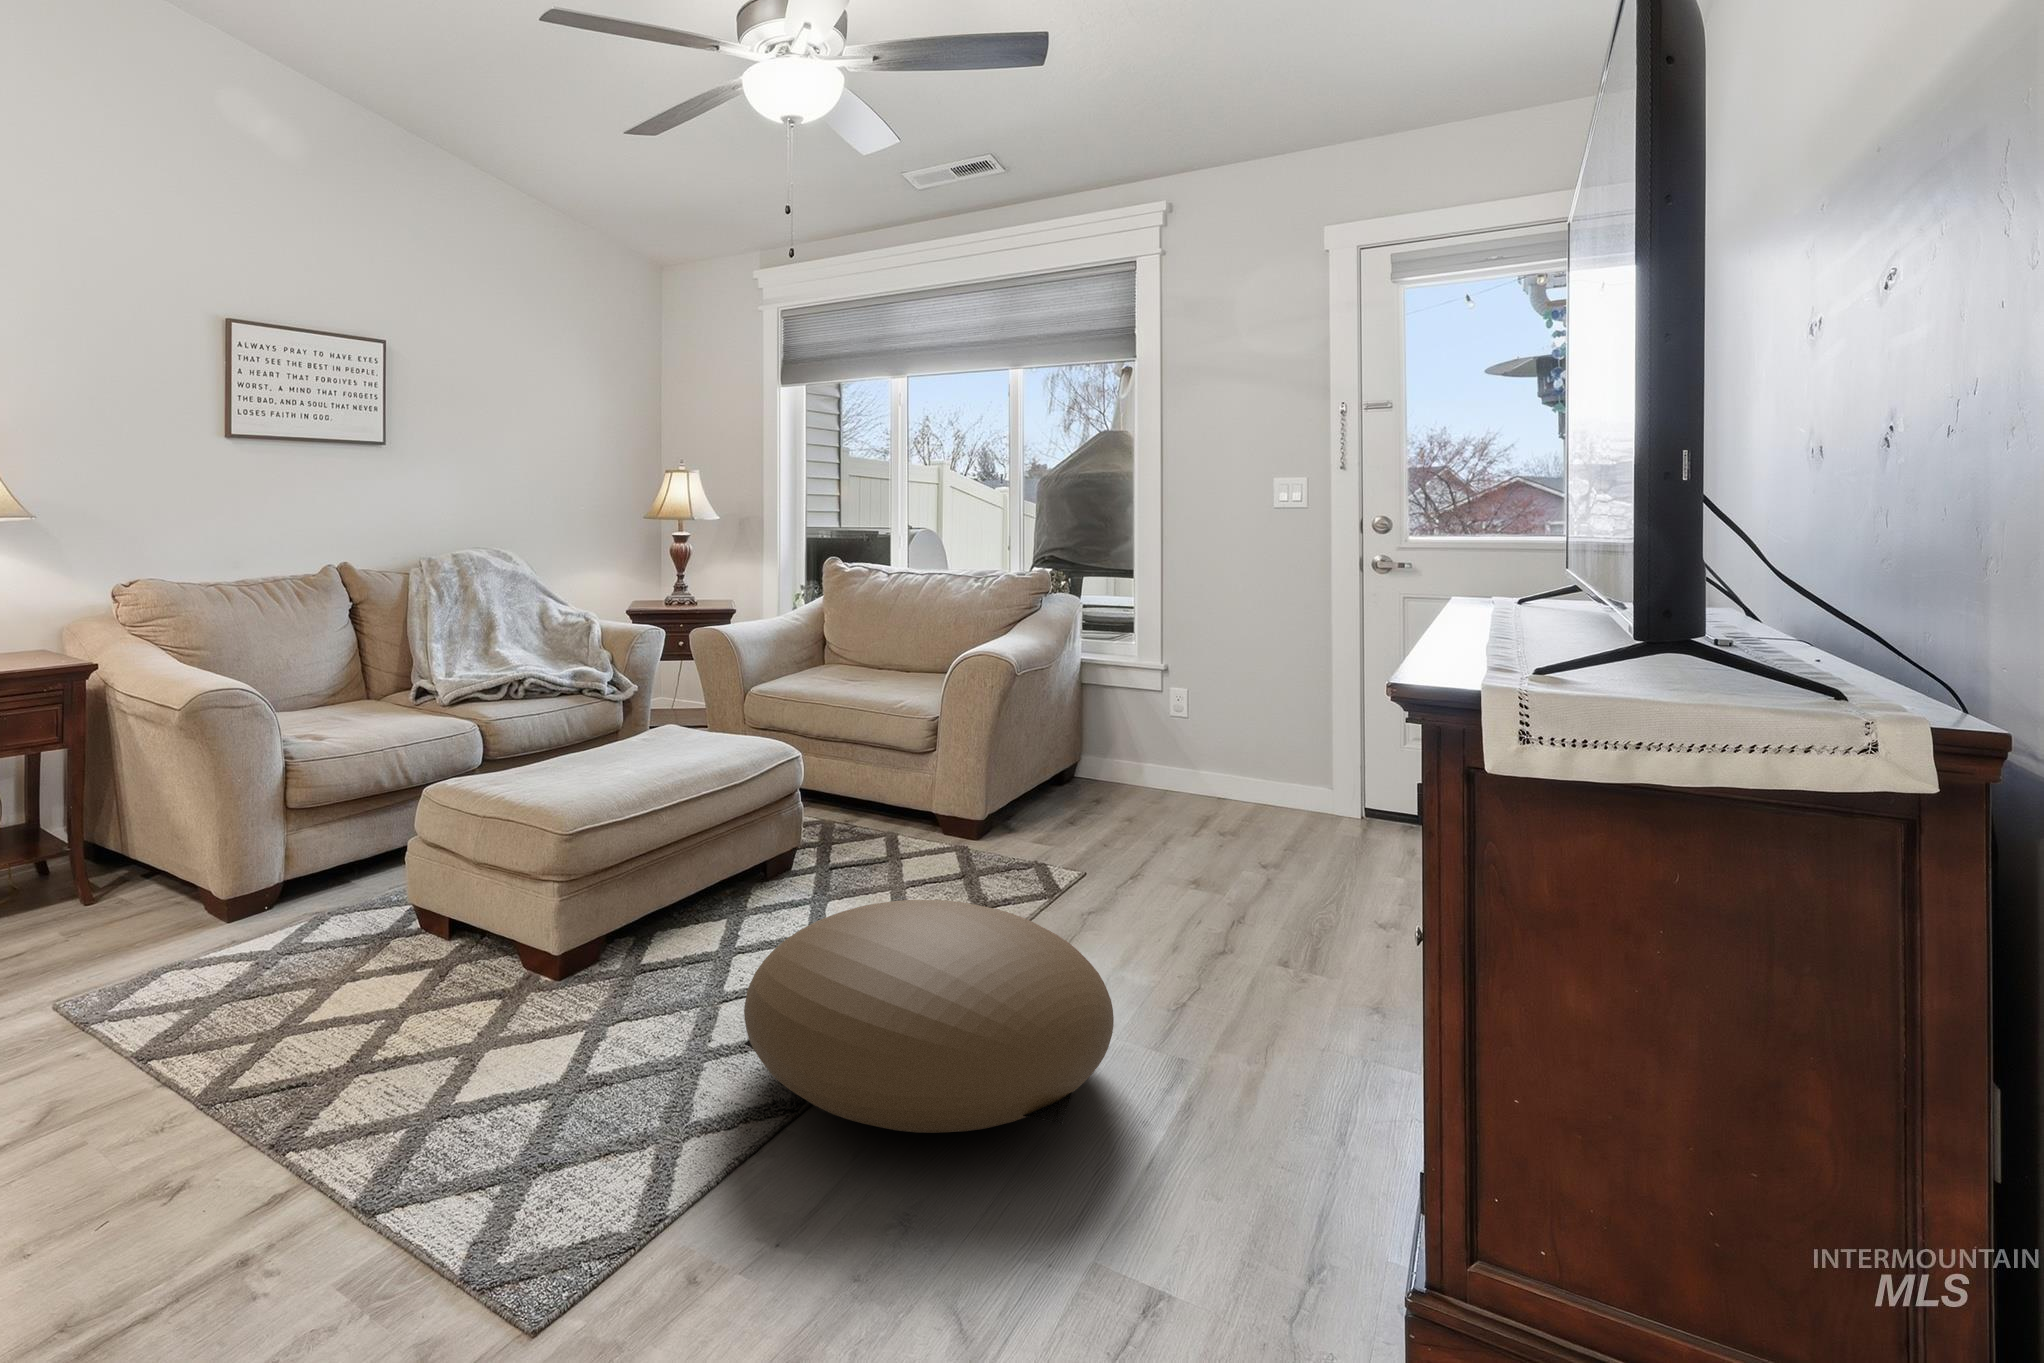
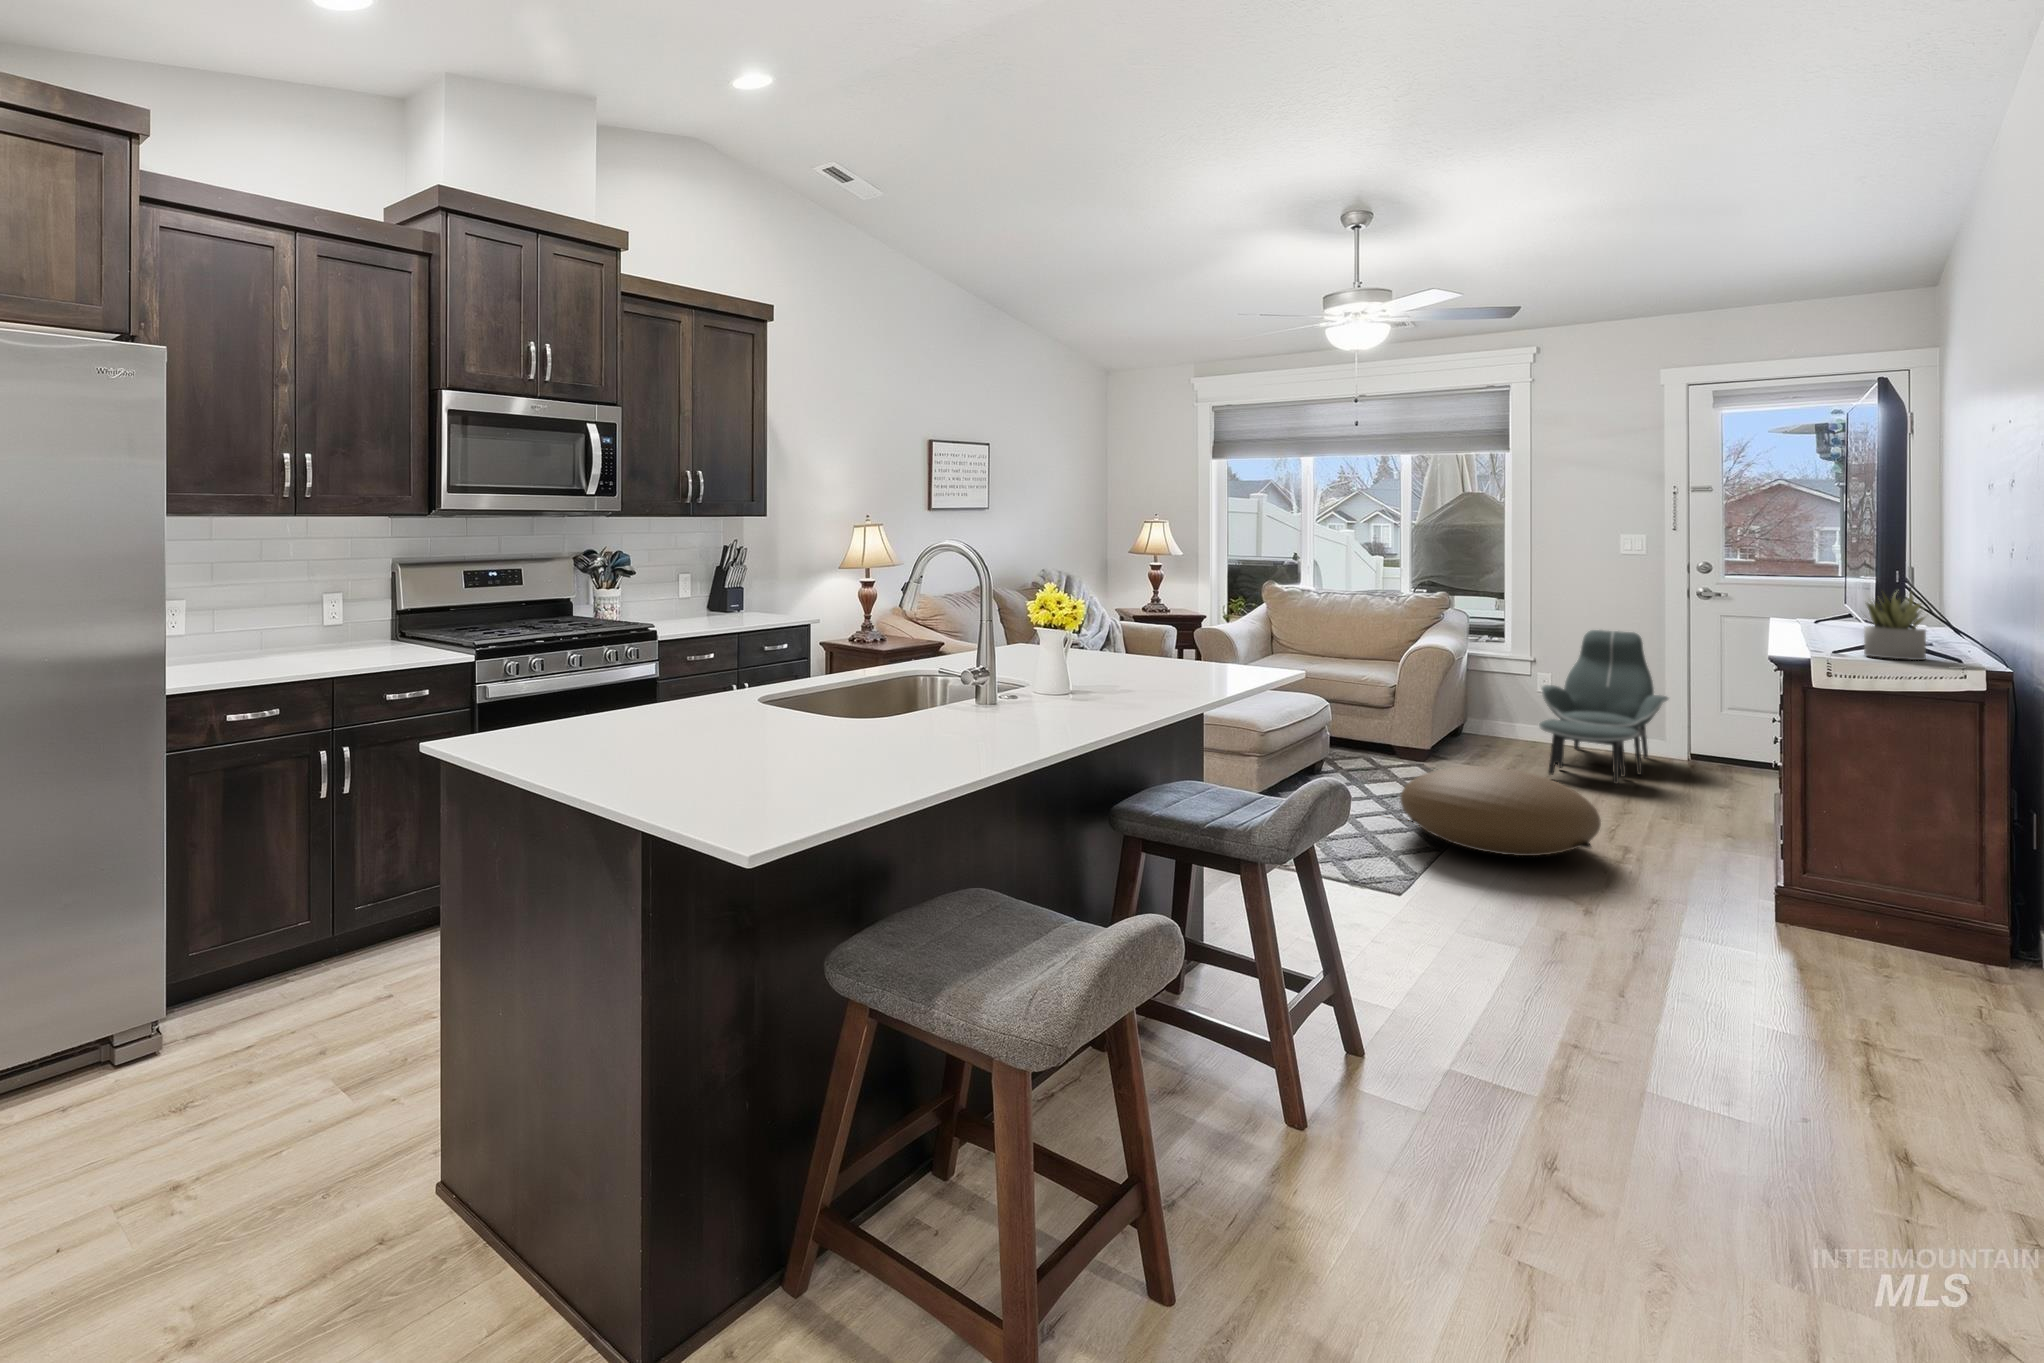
succulent plant: none [1605,492,1785,697] -> present [1864,591,1926,660]
lounge chair: none [1130,622,1331,881] -> present [1539,630,1669,784]

